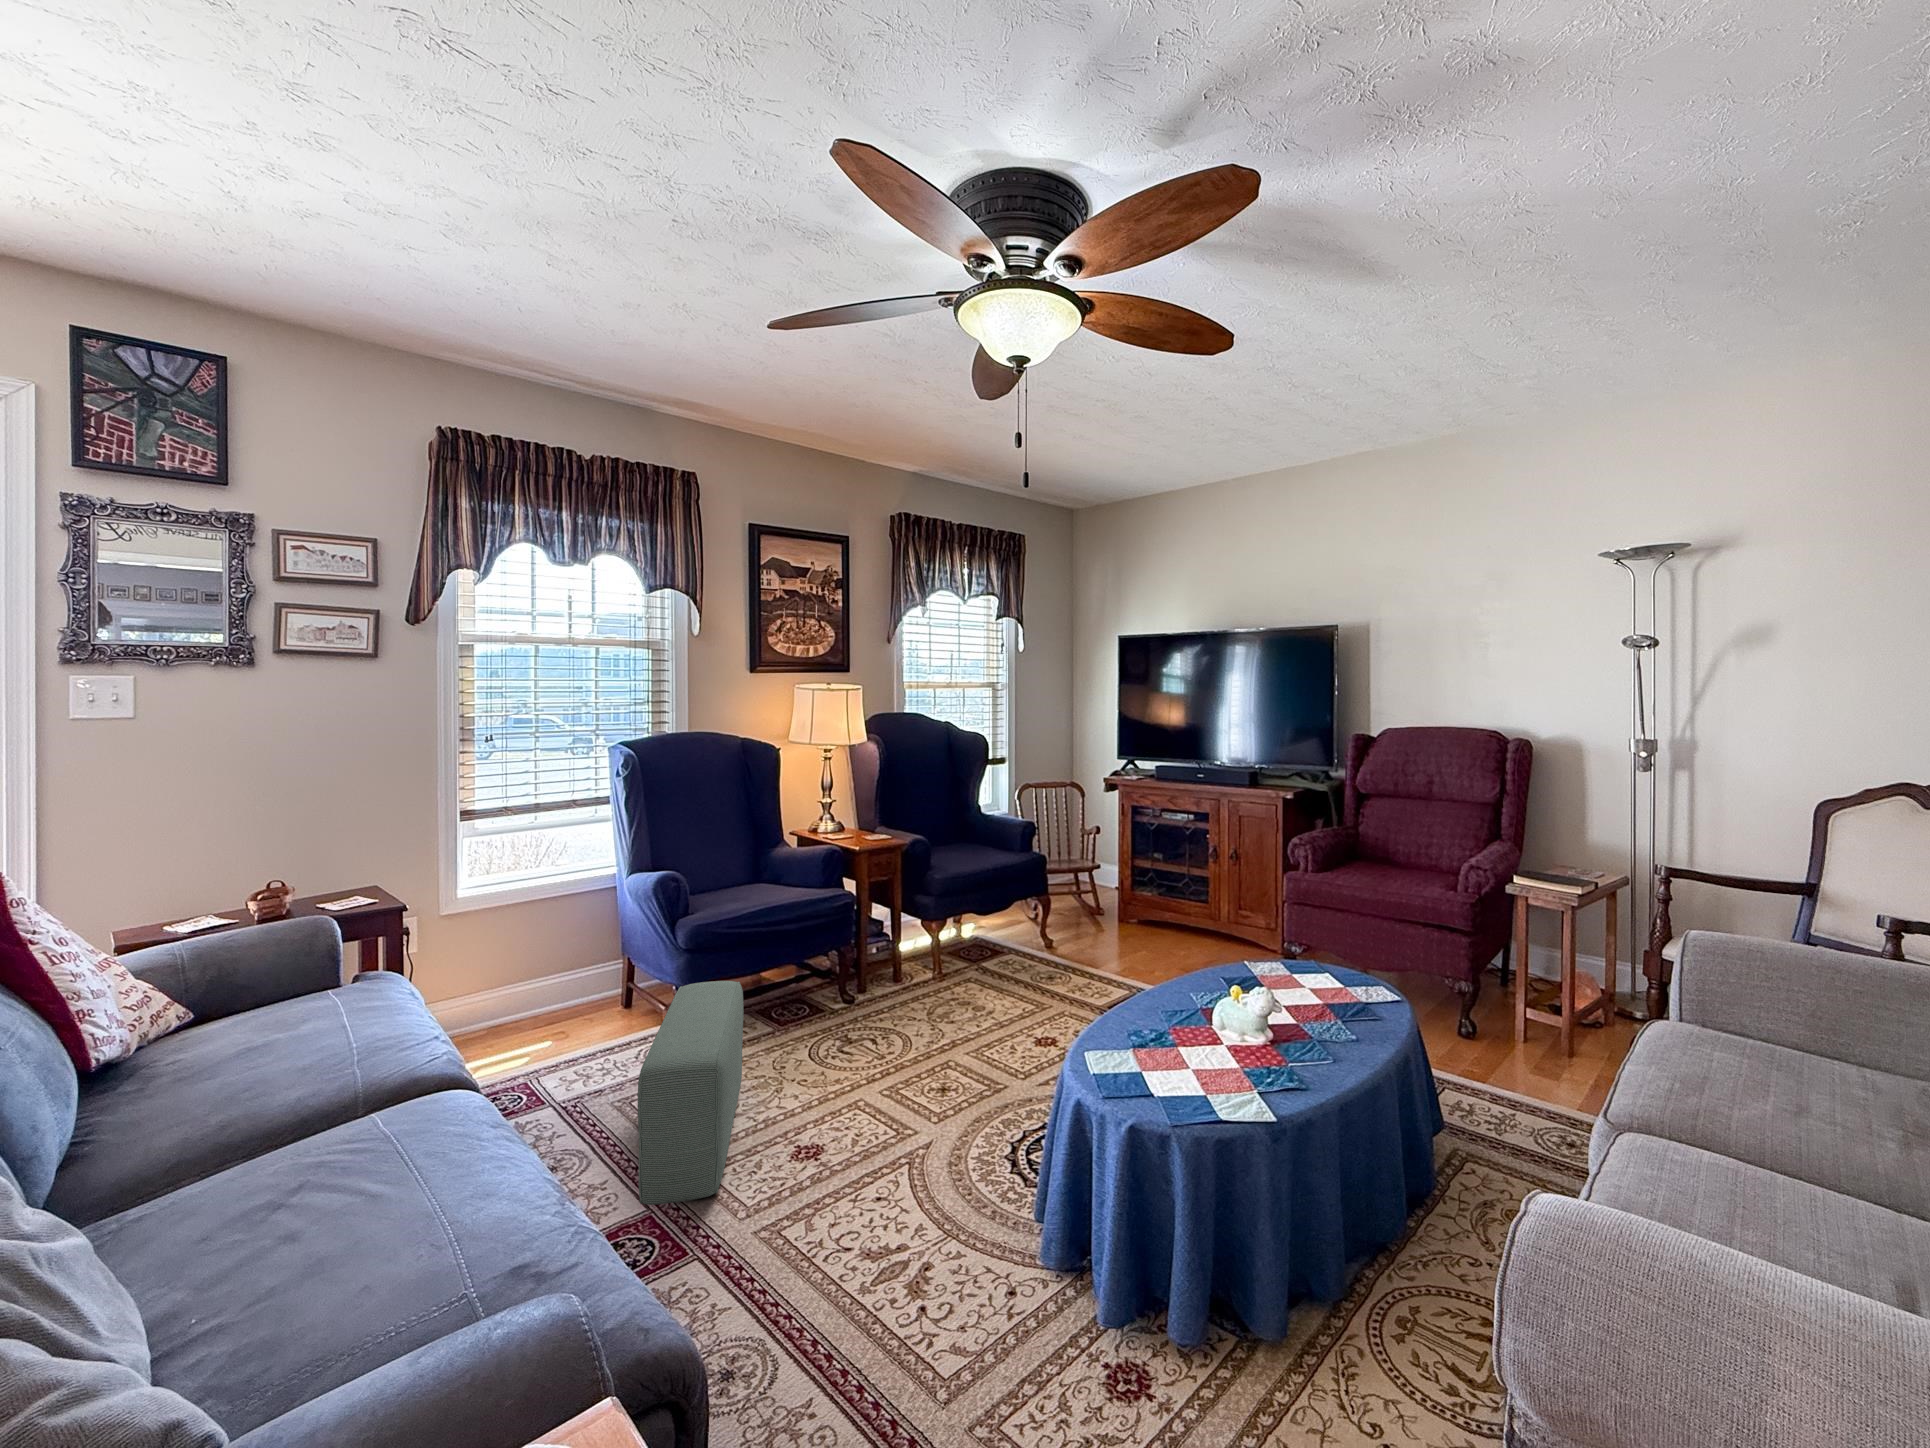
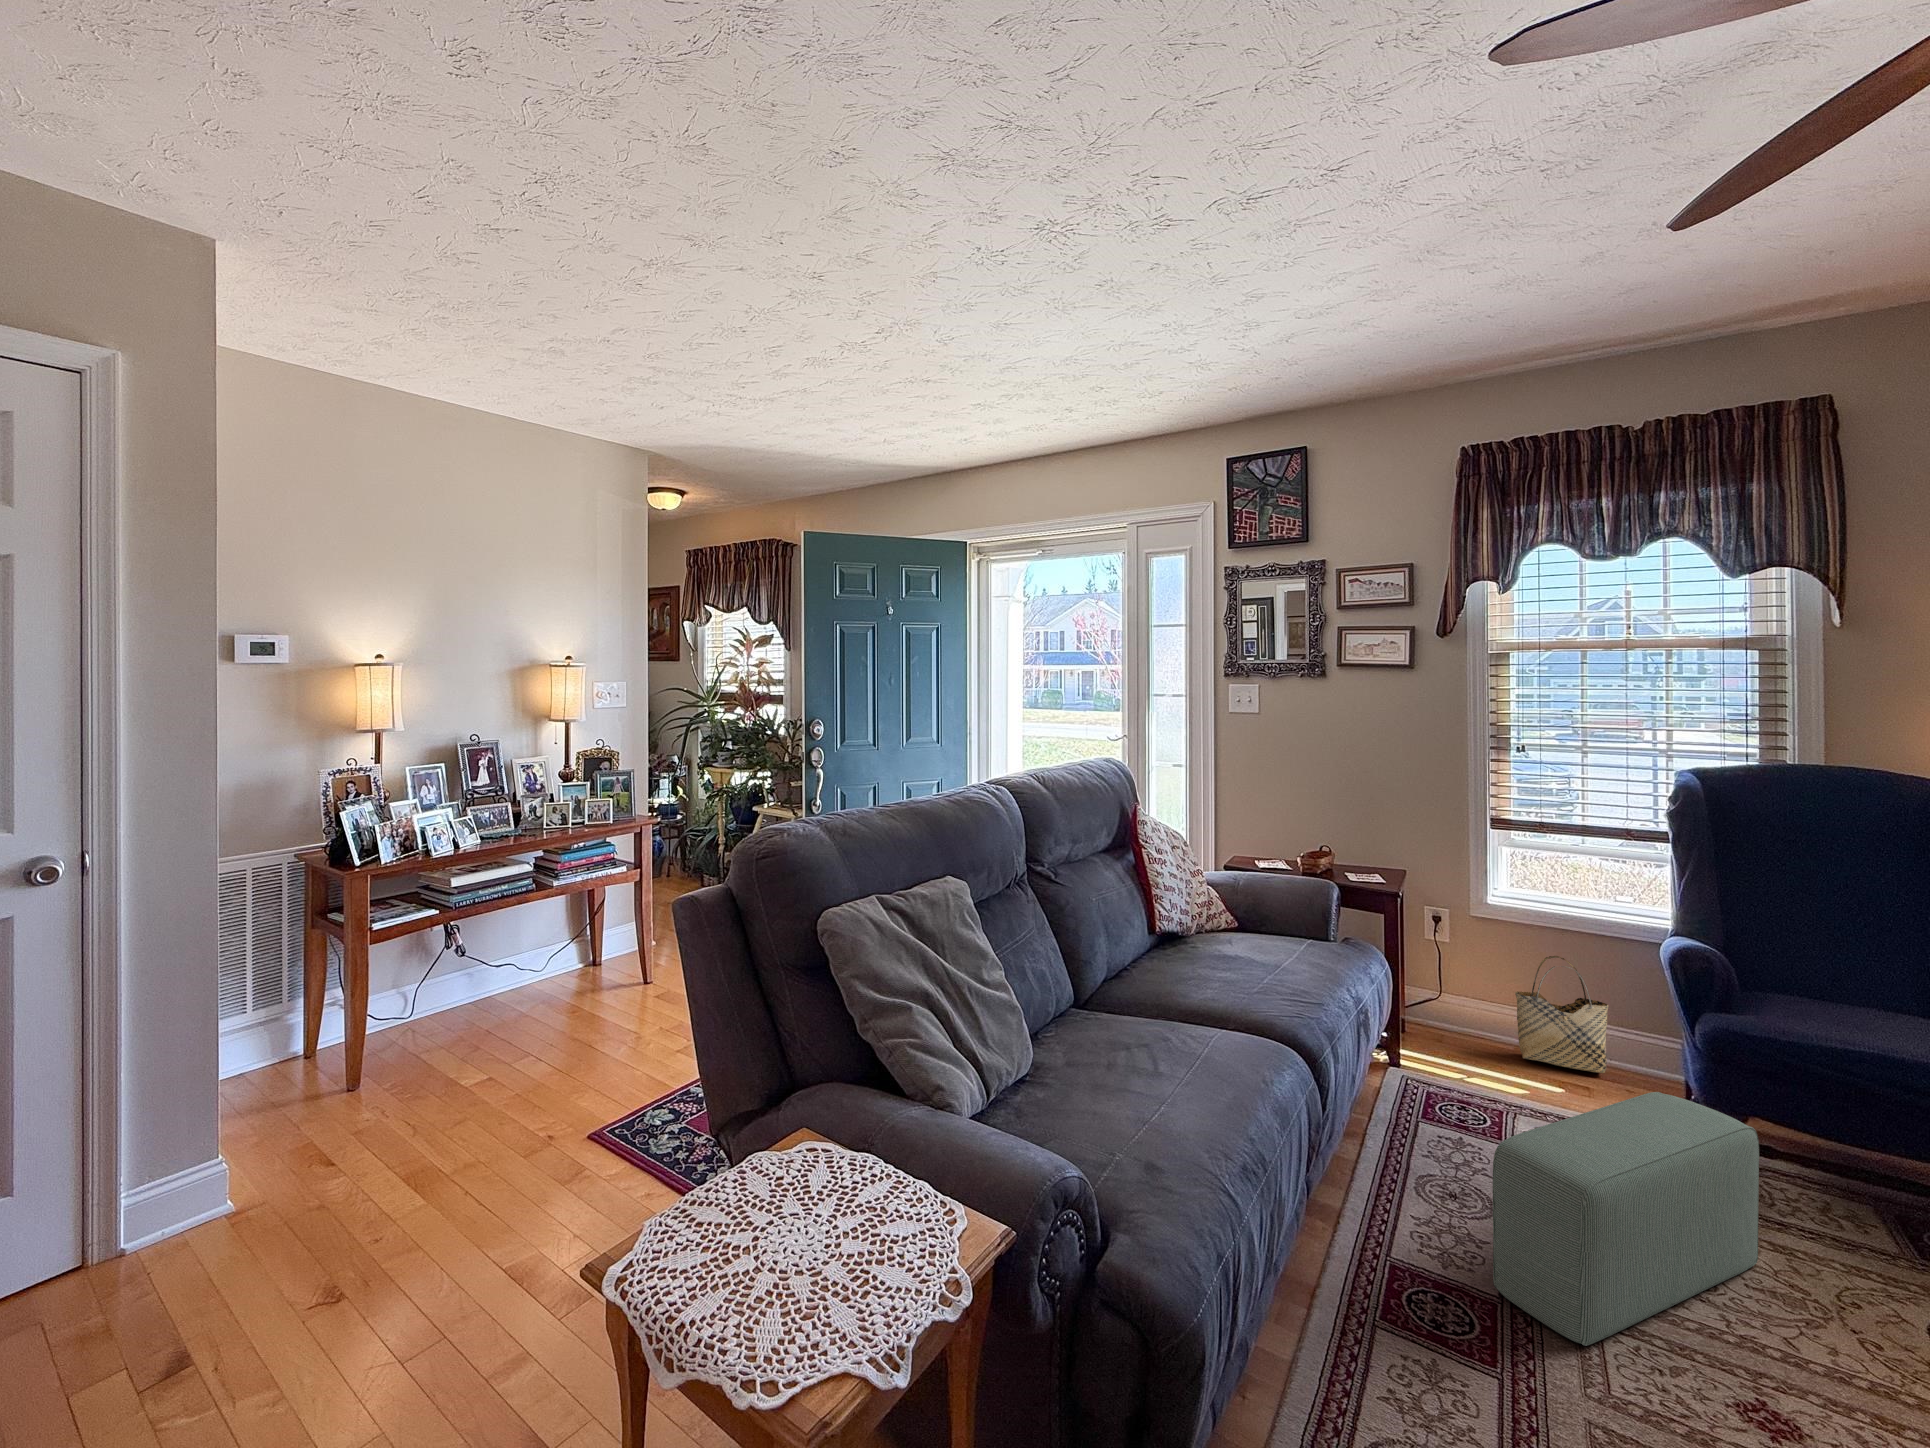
woven basket: none [493,925,569,1031] -> present [1515,956,1608,1073]

